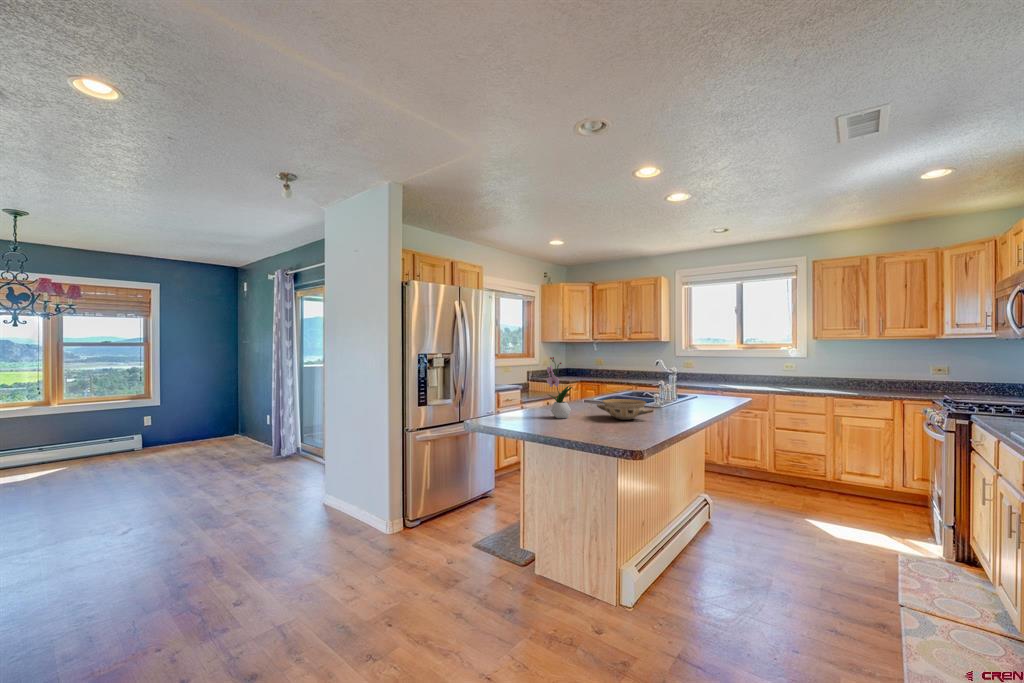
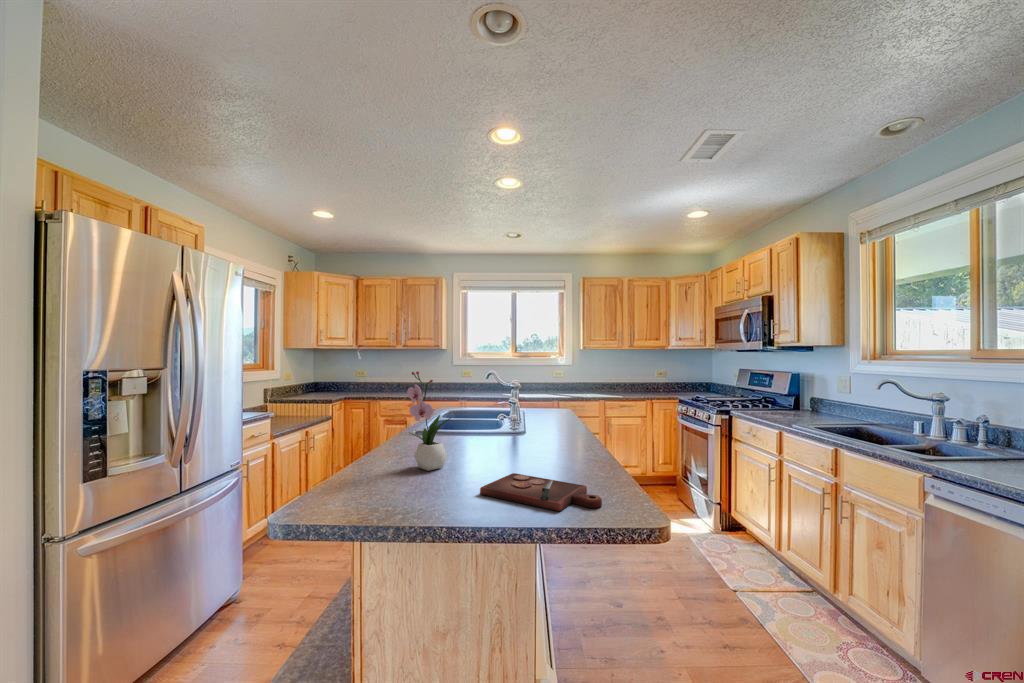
ceramic bowl: present [597,399,653,420] -> none [476,427,556,459]
cutting board: none [565,424,628,443] -> present [480,473,602,511]

